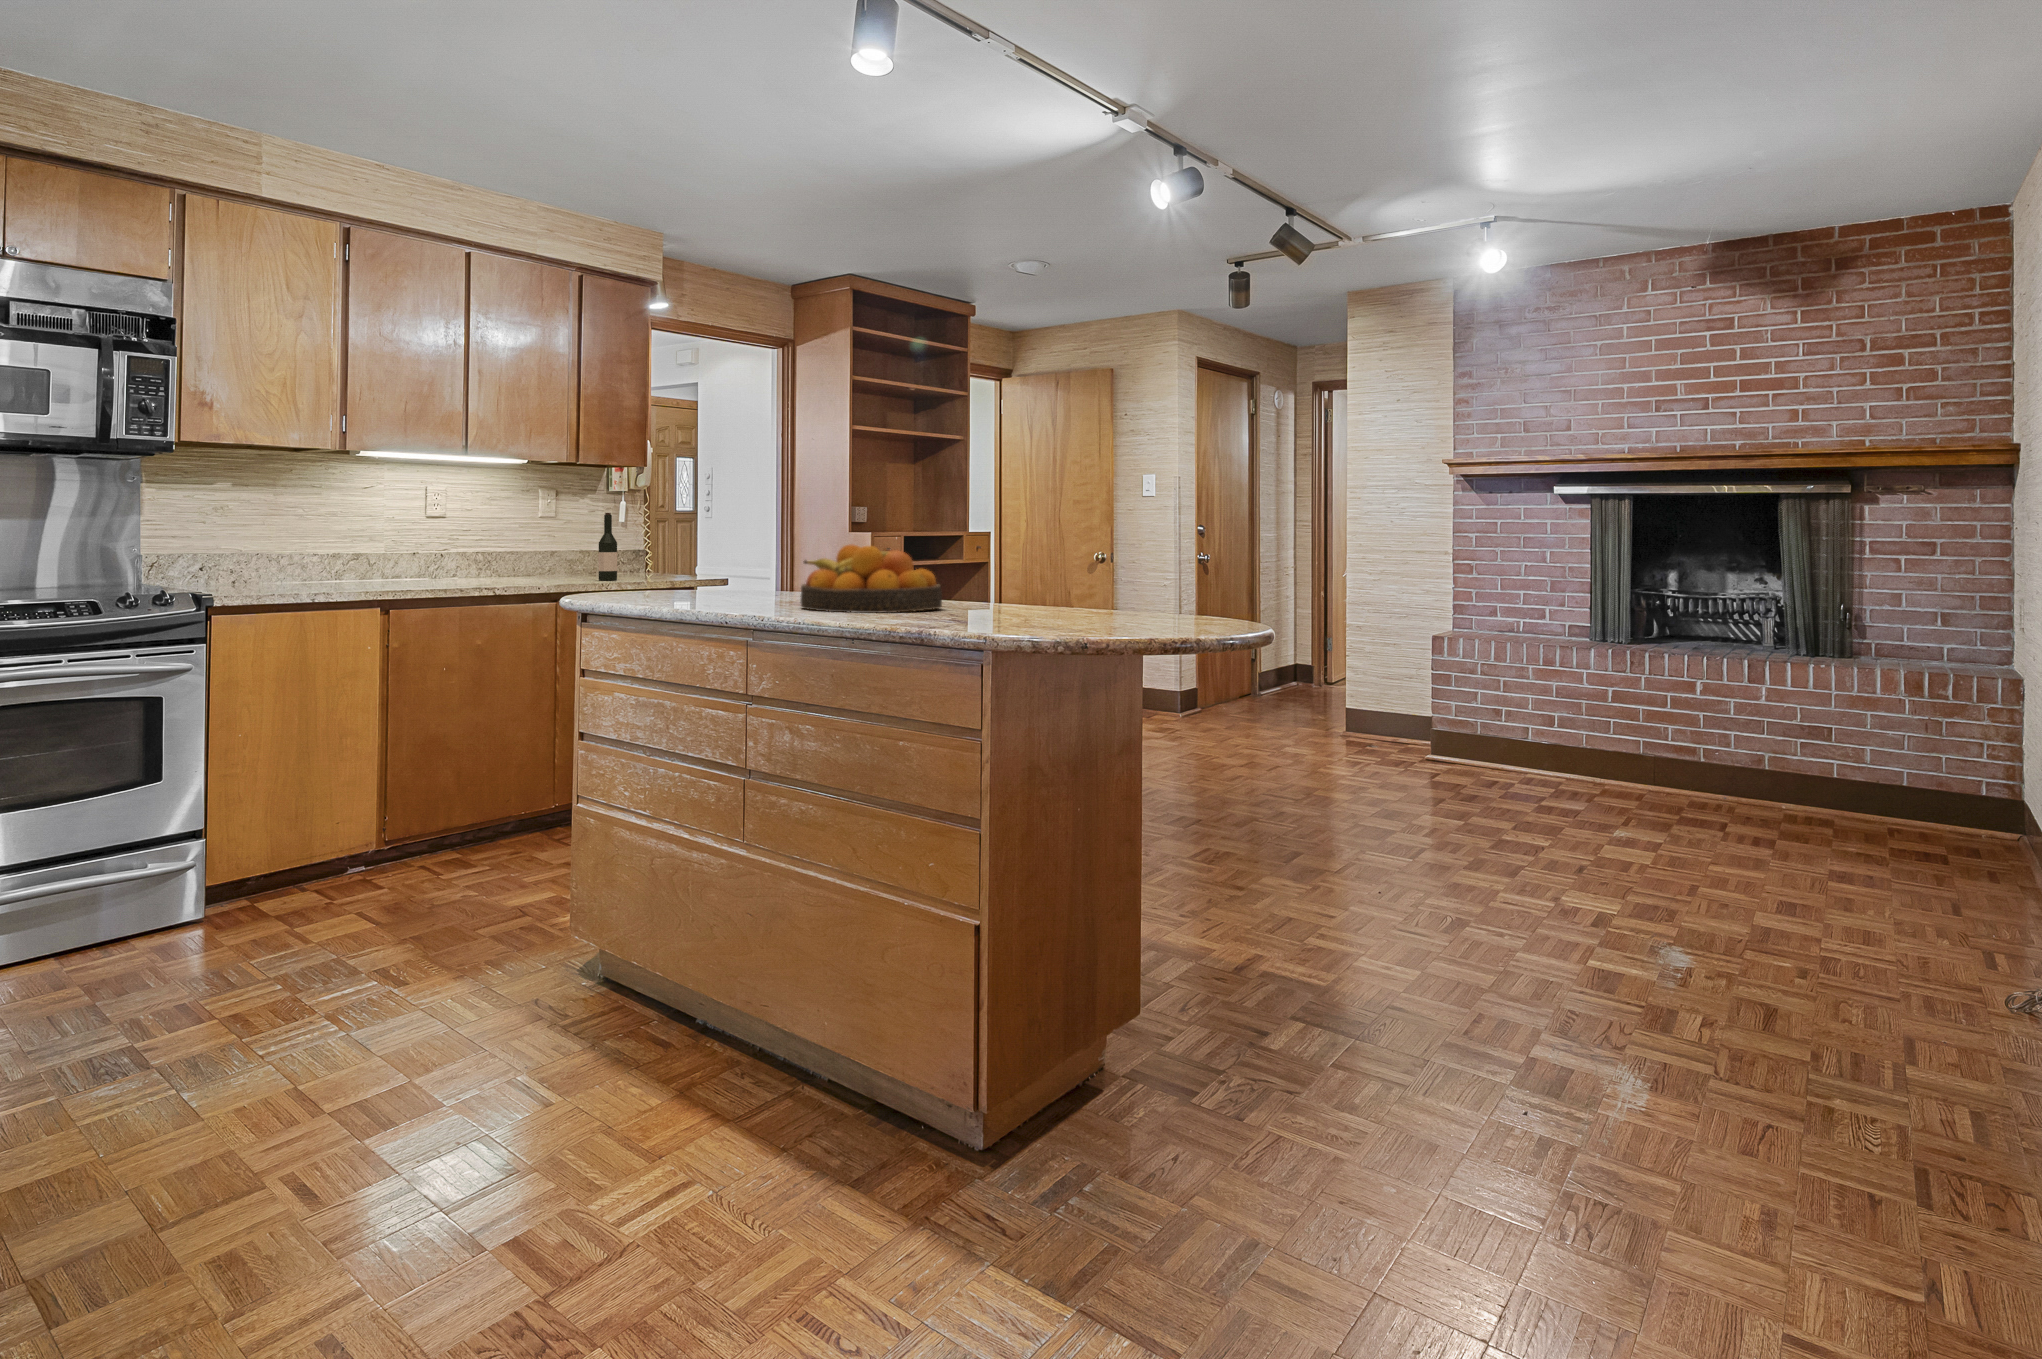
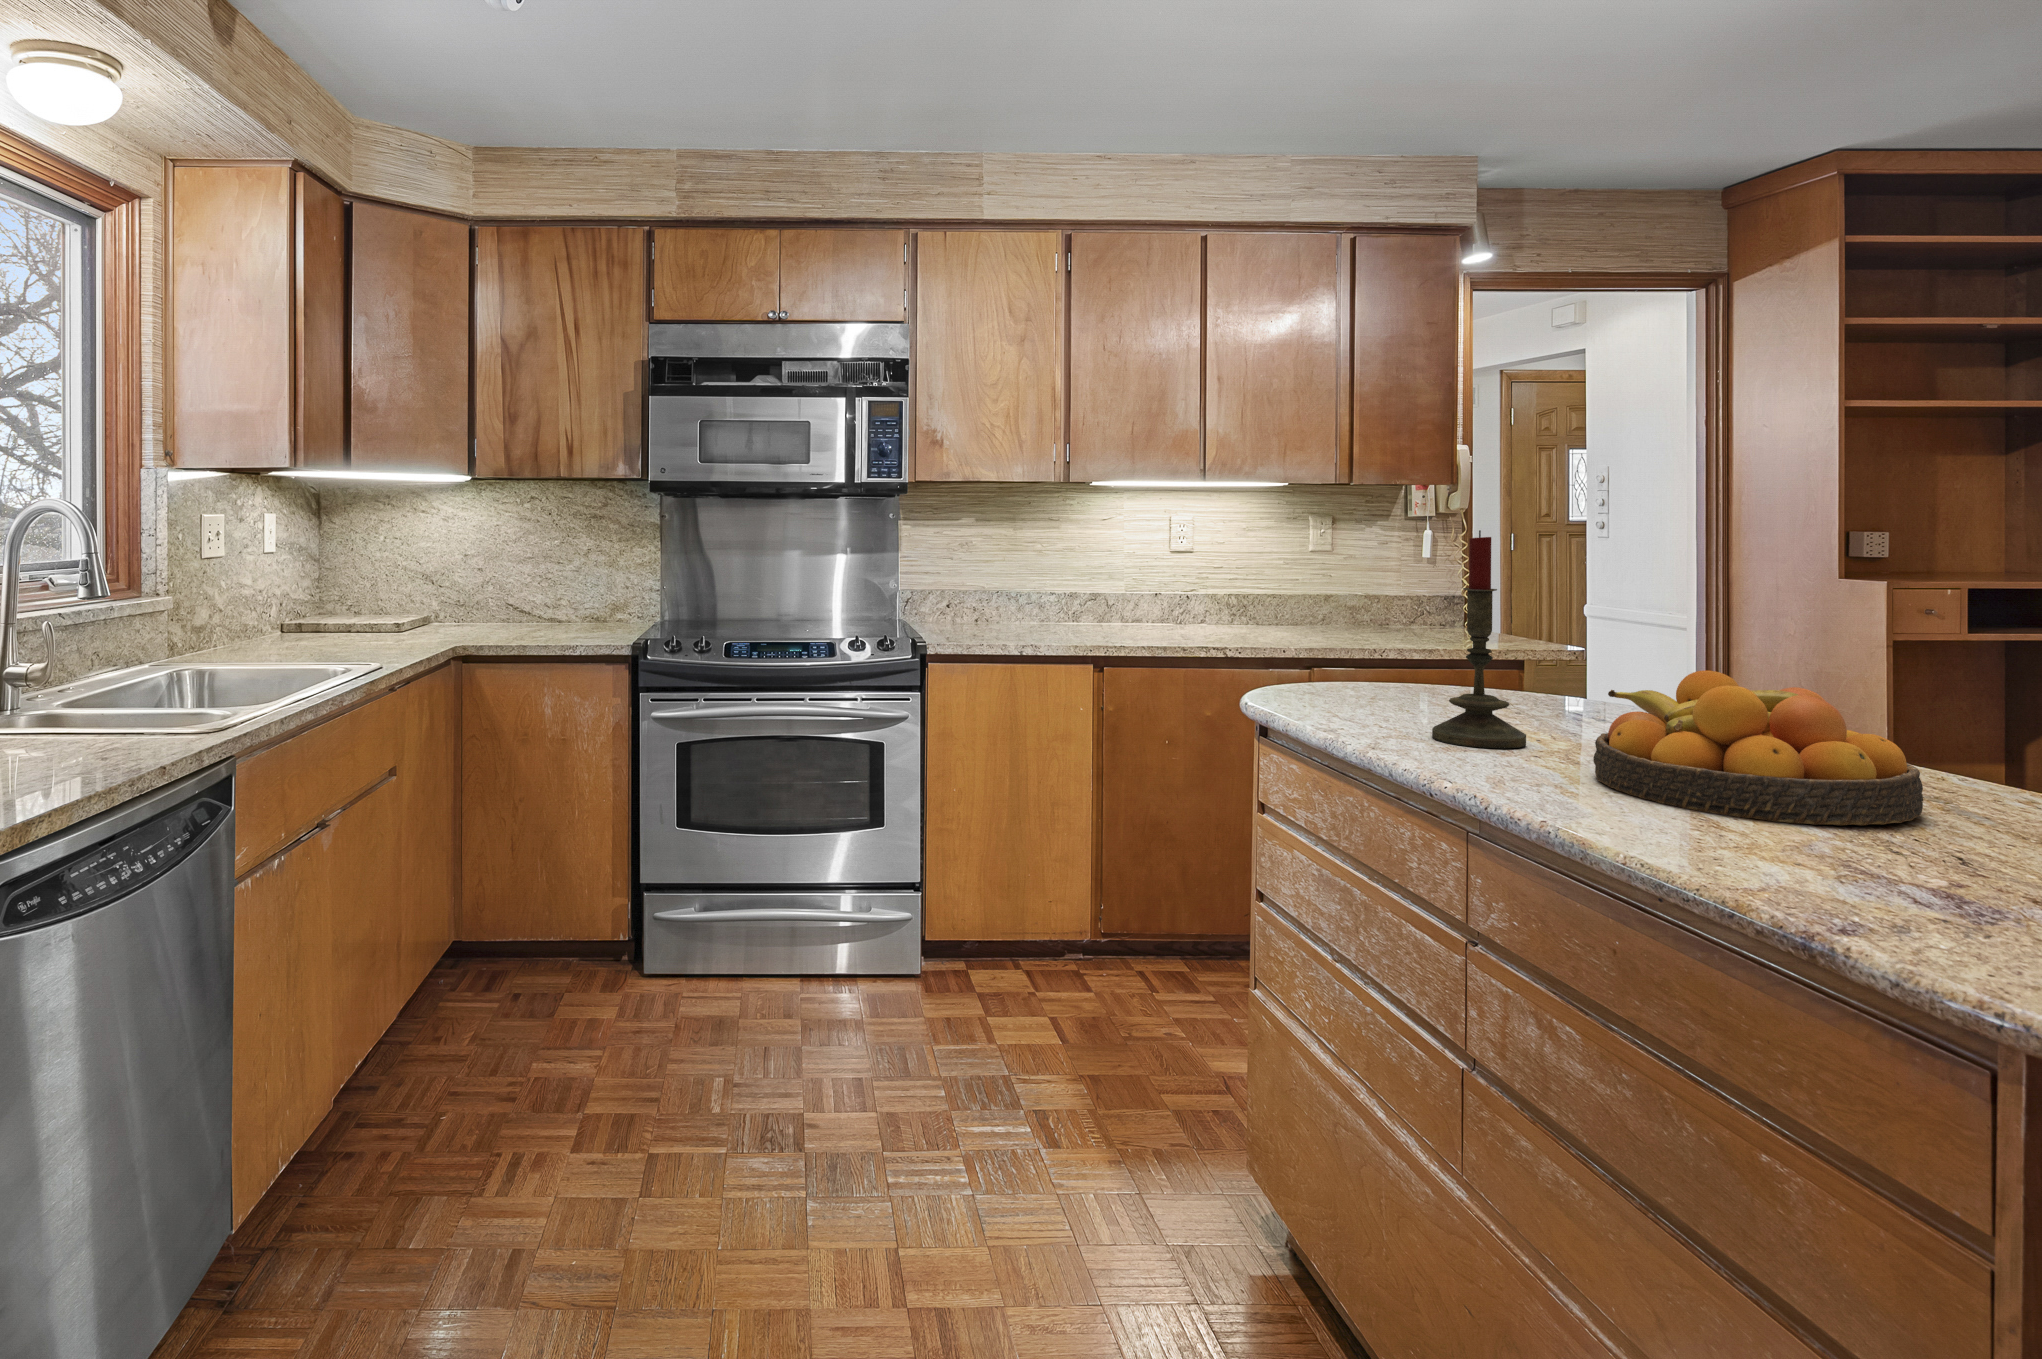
candle: none [701,469,754,606] -> present [1432,530,1526,748]
wine bottle: present [599,513,617,581] -> none [1389,545,1416,634]

